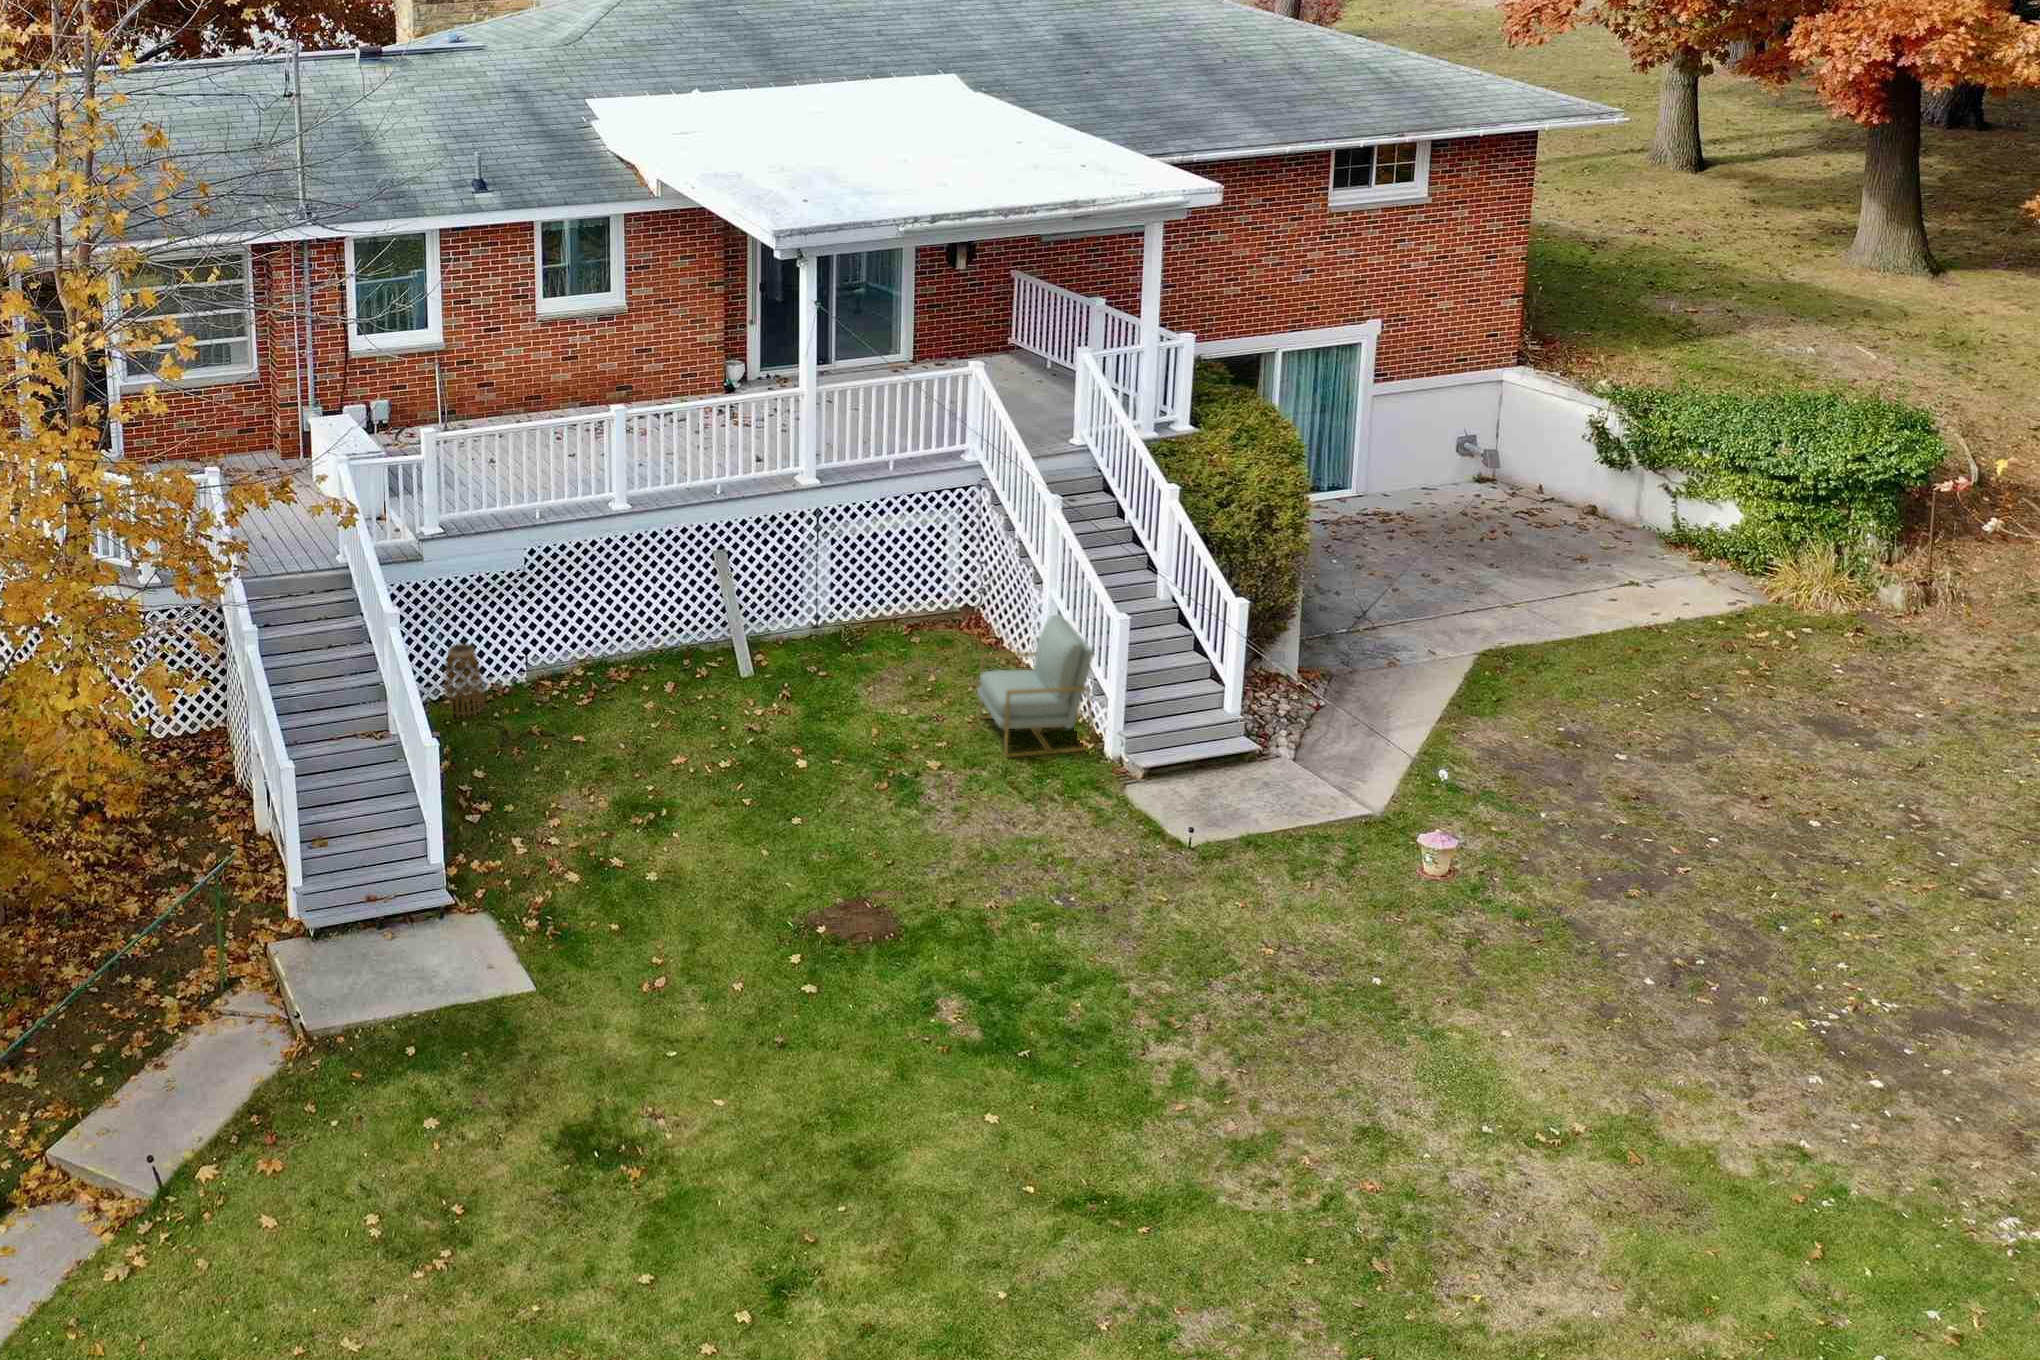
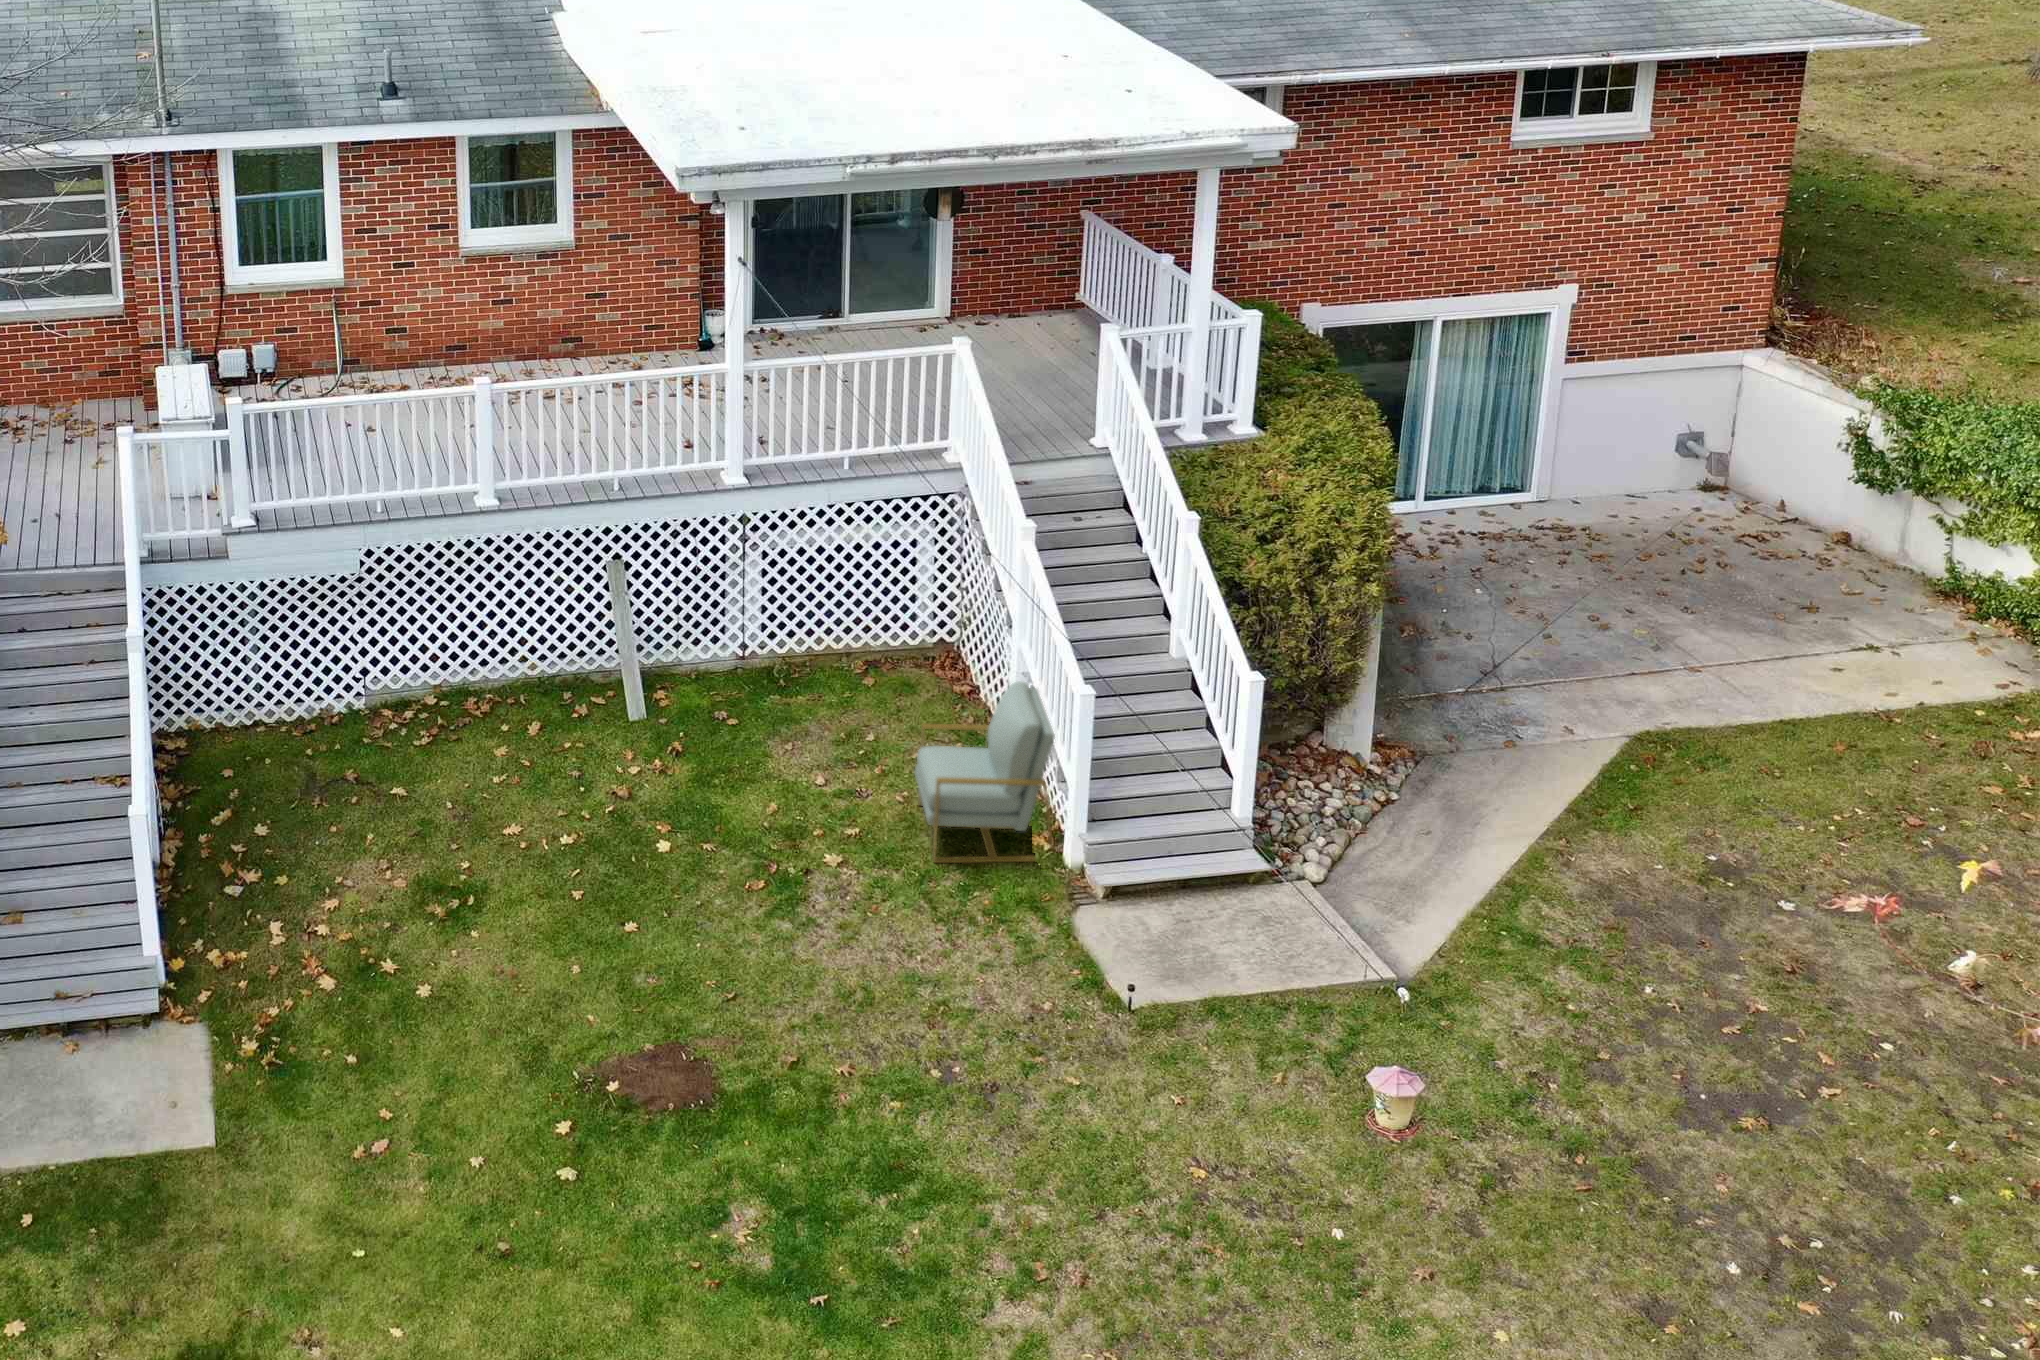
basket: present [444,643,486,717] -> none [248,657,302,753]

